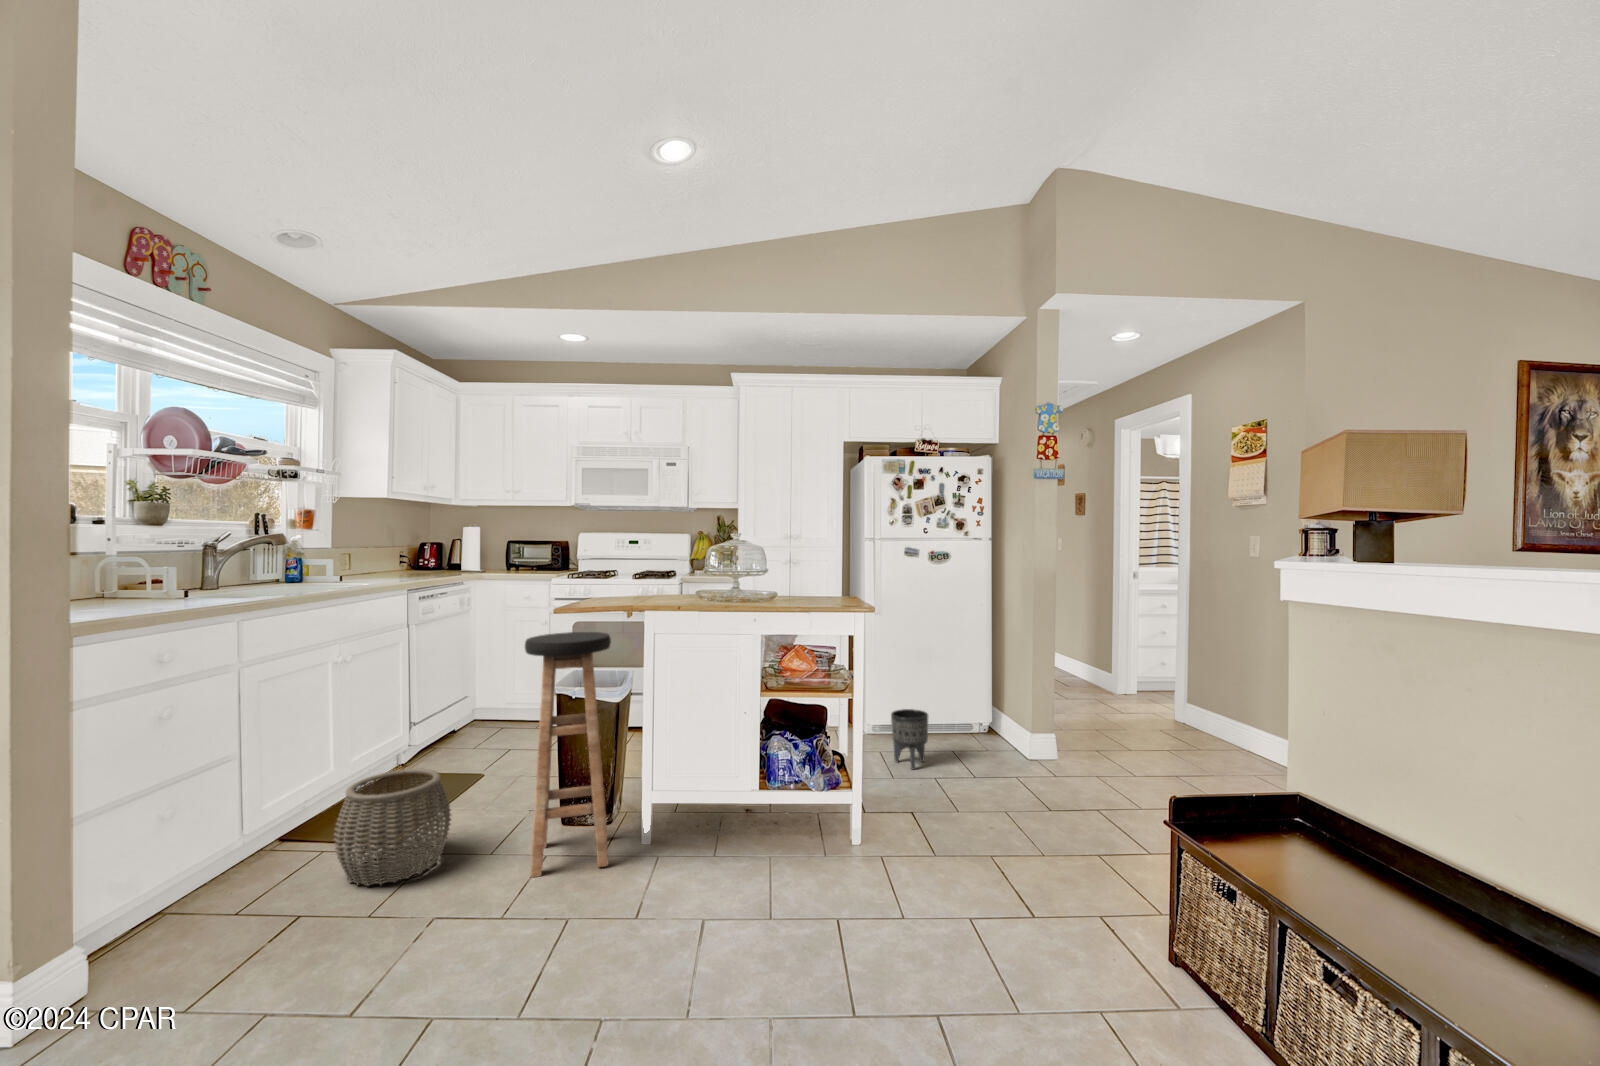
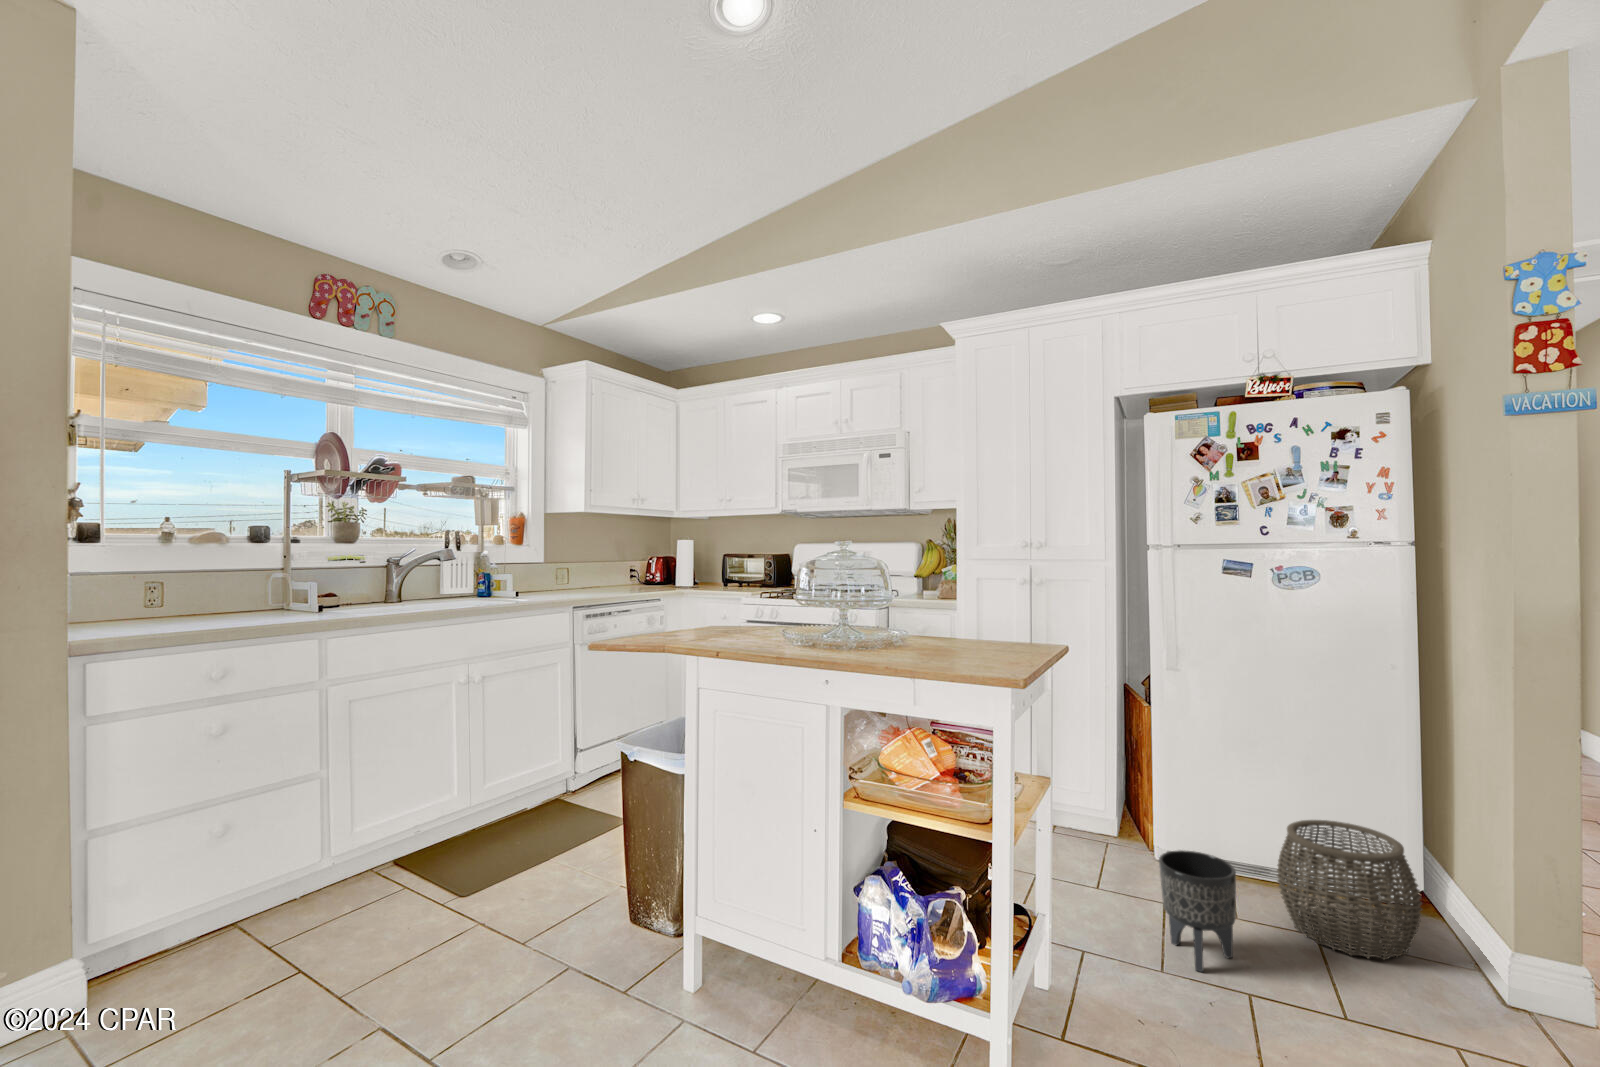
bar stool: present [525,632,611,877] -> none [502,683,640,1030]
woven basket: present [334,769,451,886] -> present [1277,820,1422,960]

